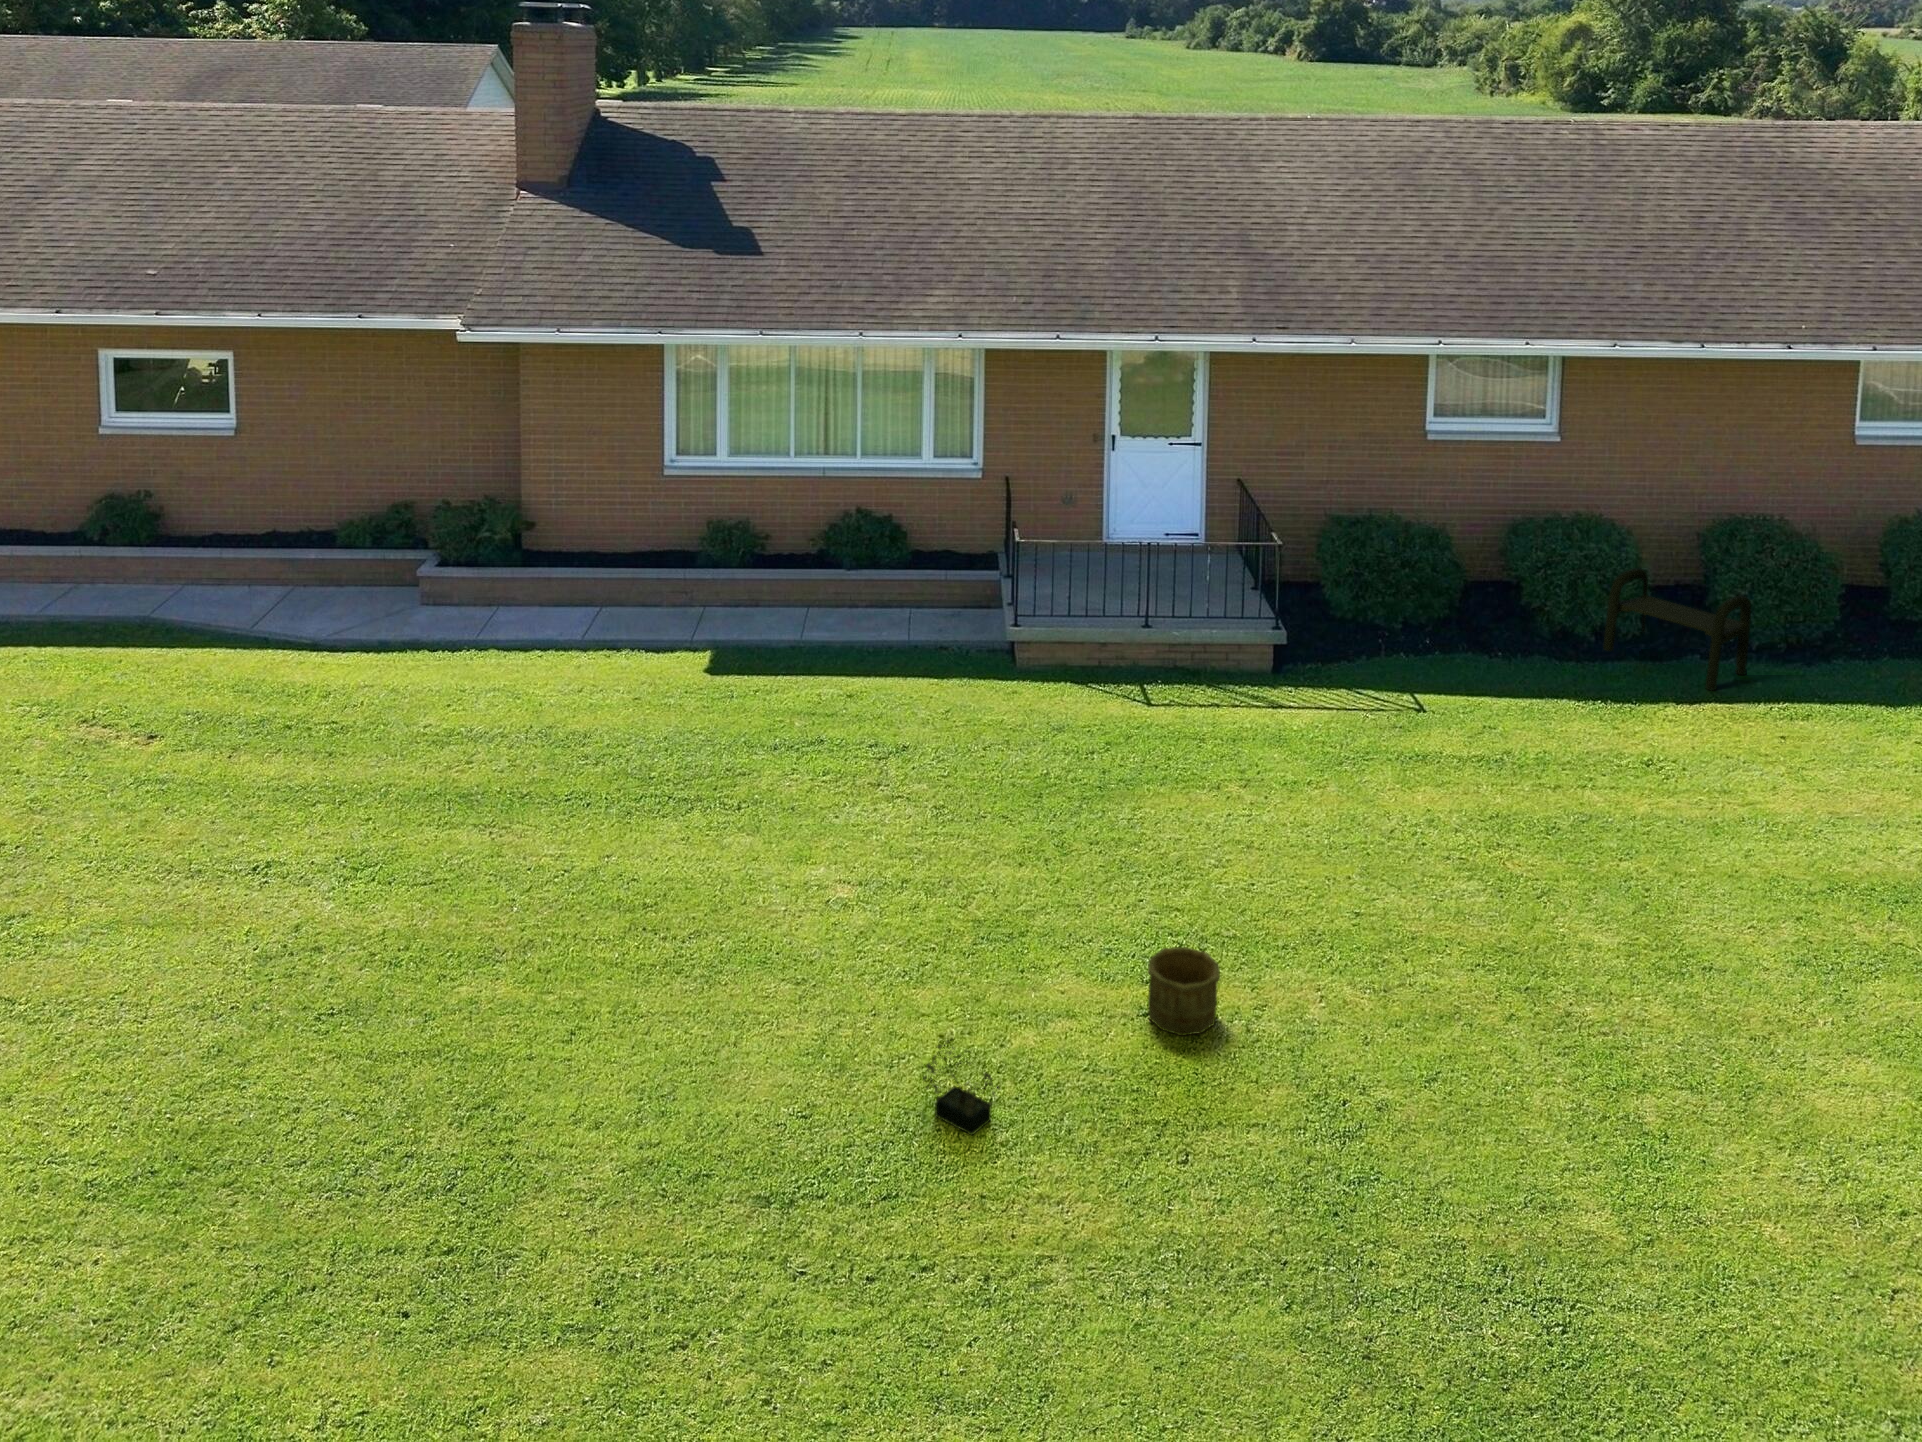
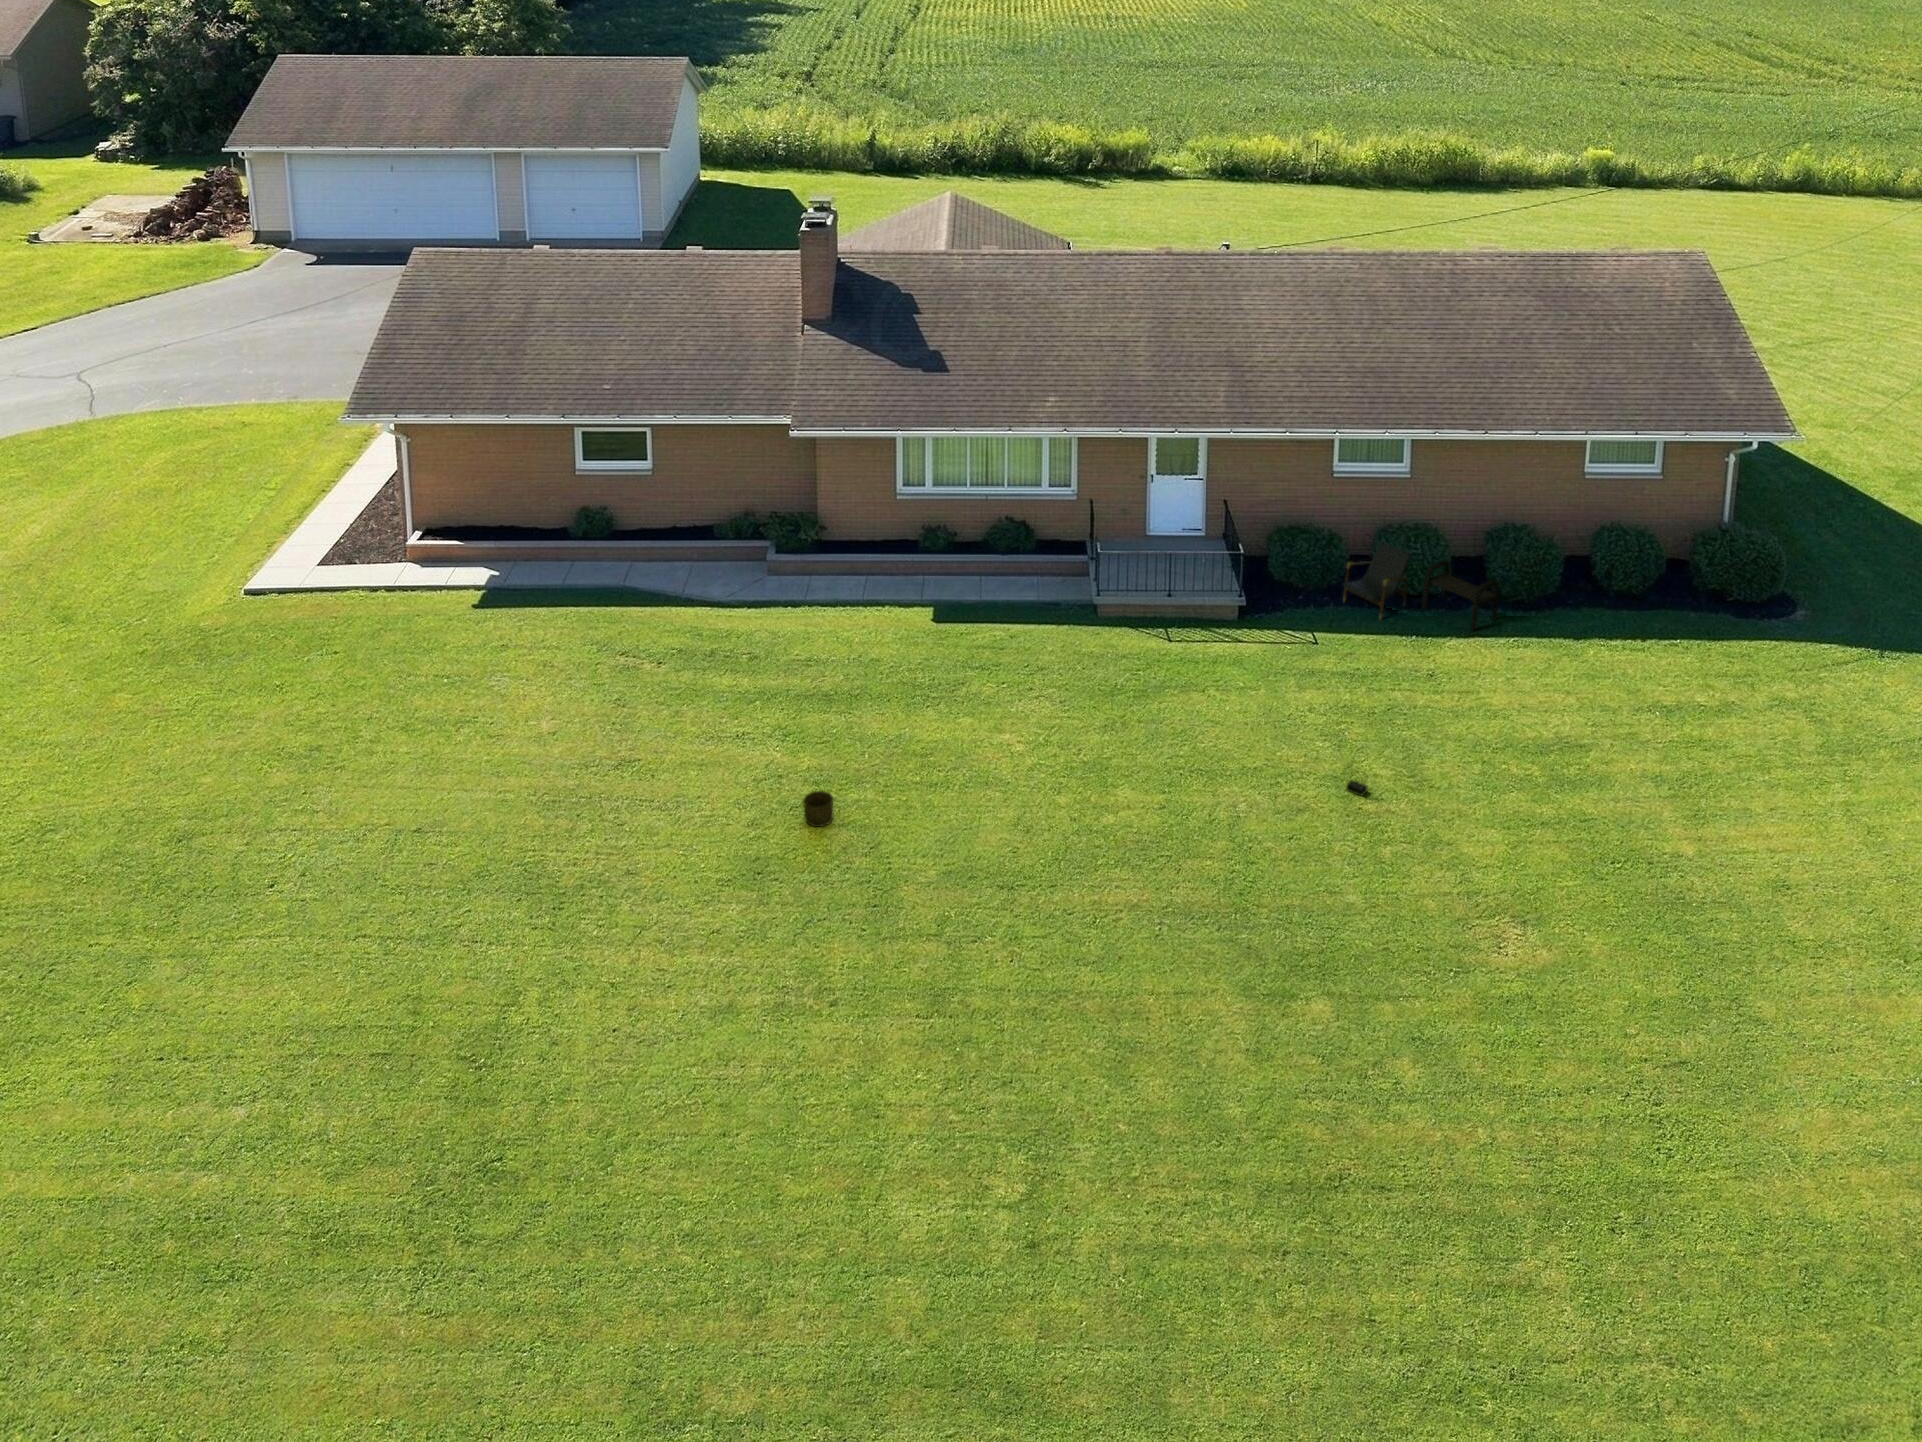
lounge chair: none [1458,536,1583,673] -> present [1343,542,1411,619]
wooden bucket: present [1148,947,1220,1036] -> present [803,791,834,827]
decorative plant: present [923,1039,1000,1135] -> present [1343,766,1368,796]

